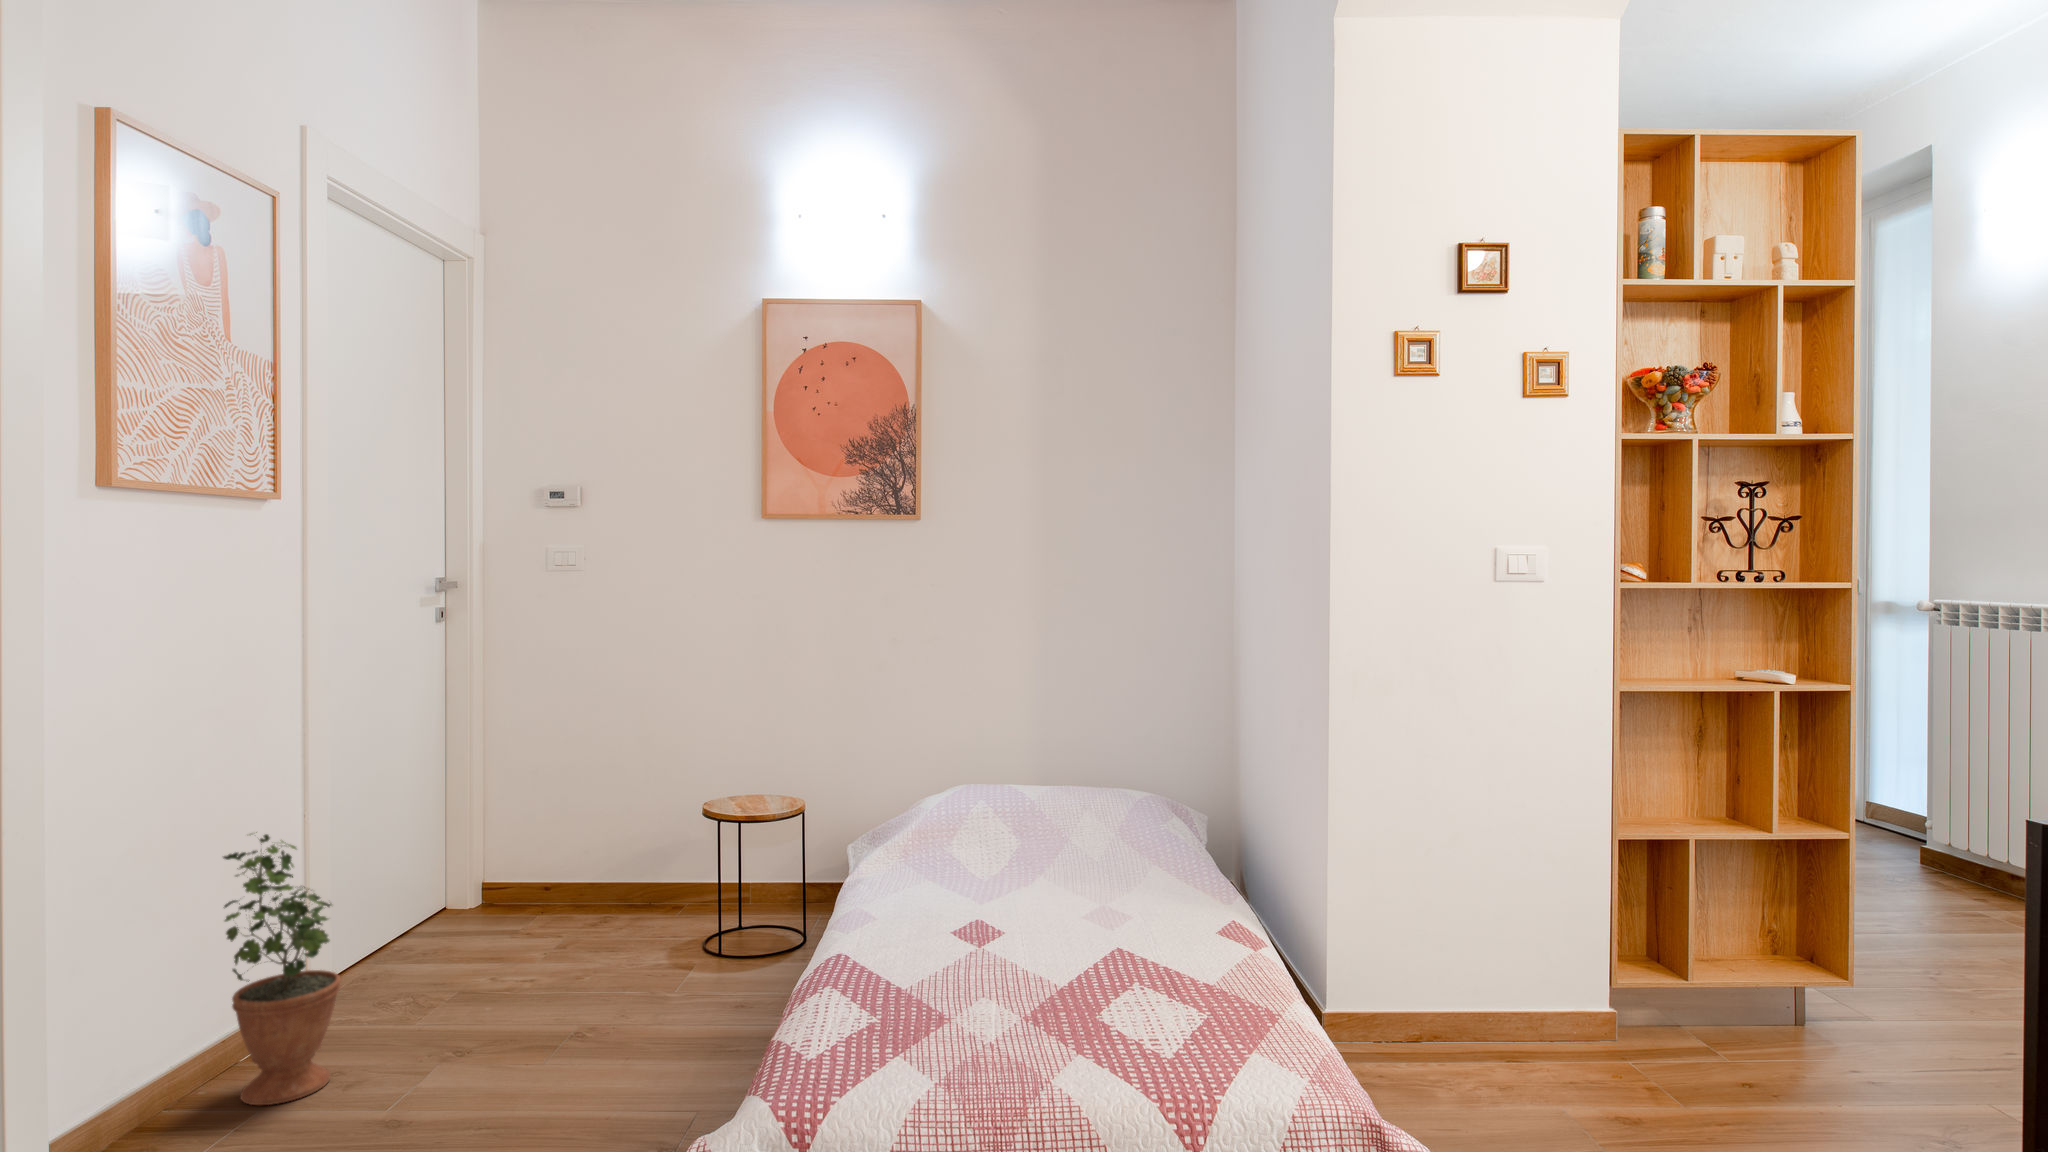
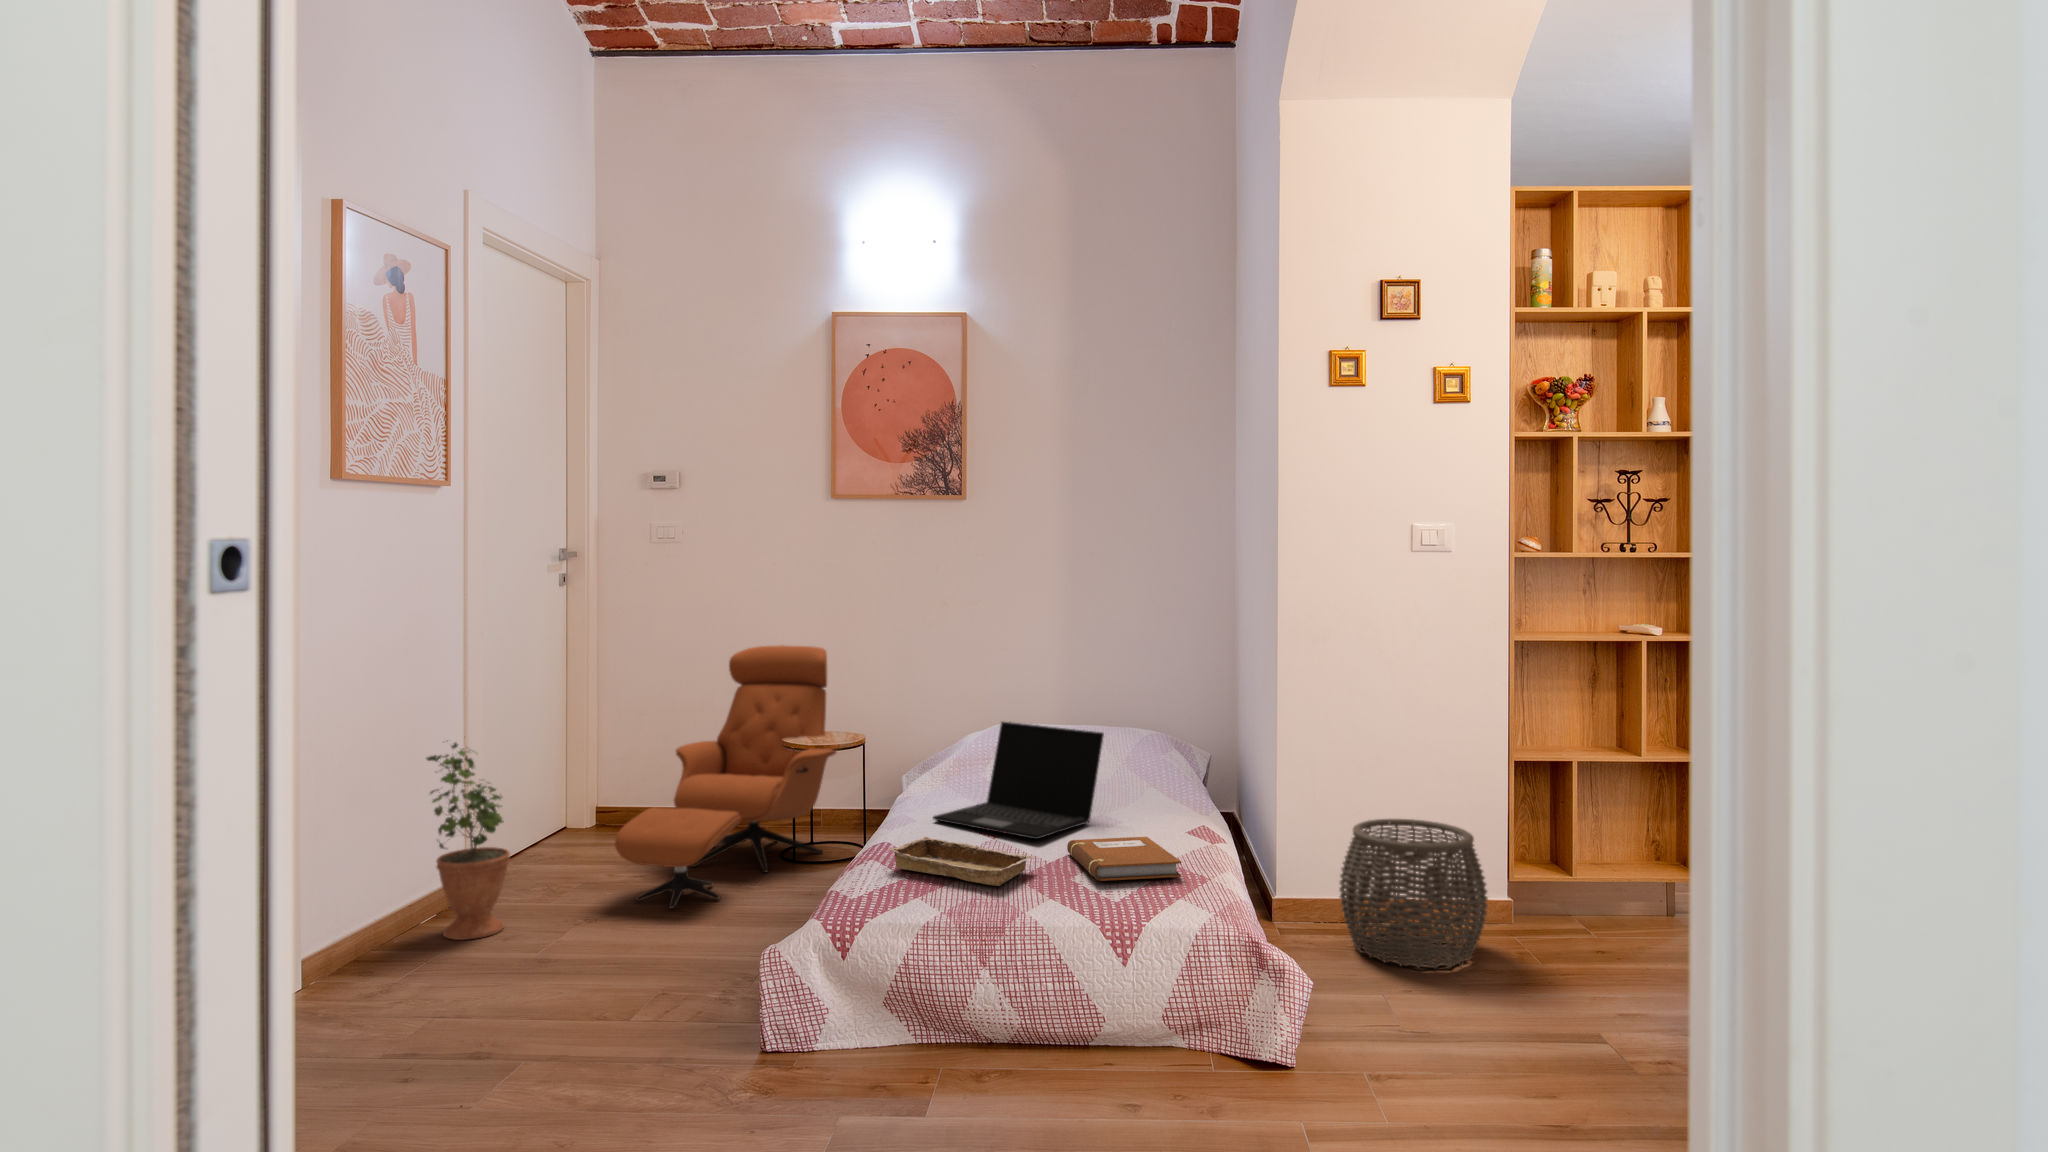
armchair: none [488,691,773,1039] -> present [615,645,836,908]
laptop: none [902,789,1113,951] -> present [933,722,1104,839]
woven basket: none [1404,907,1597,1107] -> present [1339,819,1488,969]
notebook: none [1084,945,1242,1022] -> present [1067,837,1181,881]
tray: none [854,955,1051,1037] -> present [888,837,1034,886]

